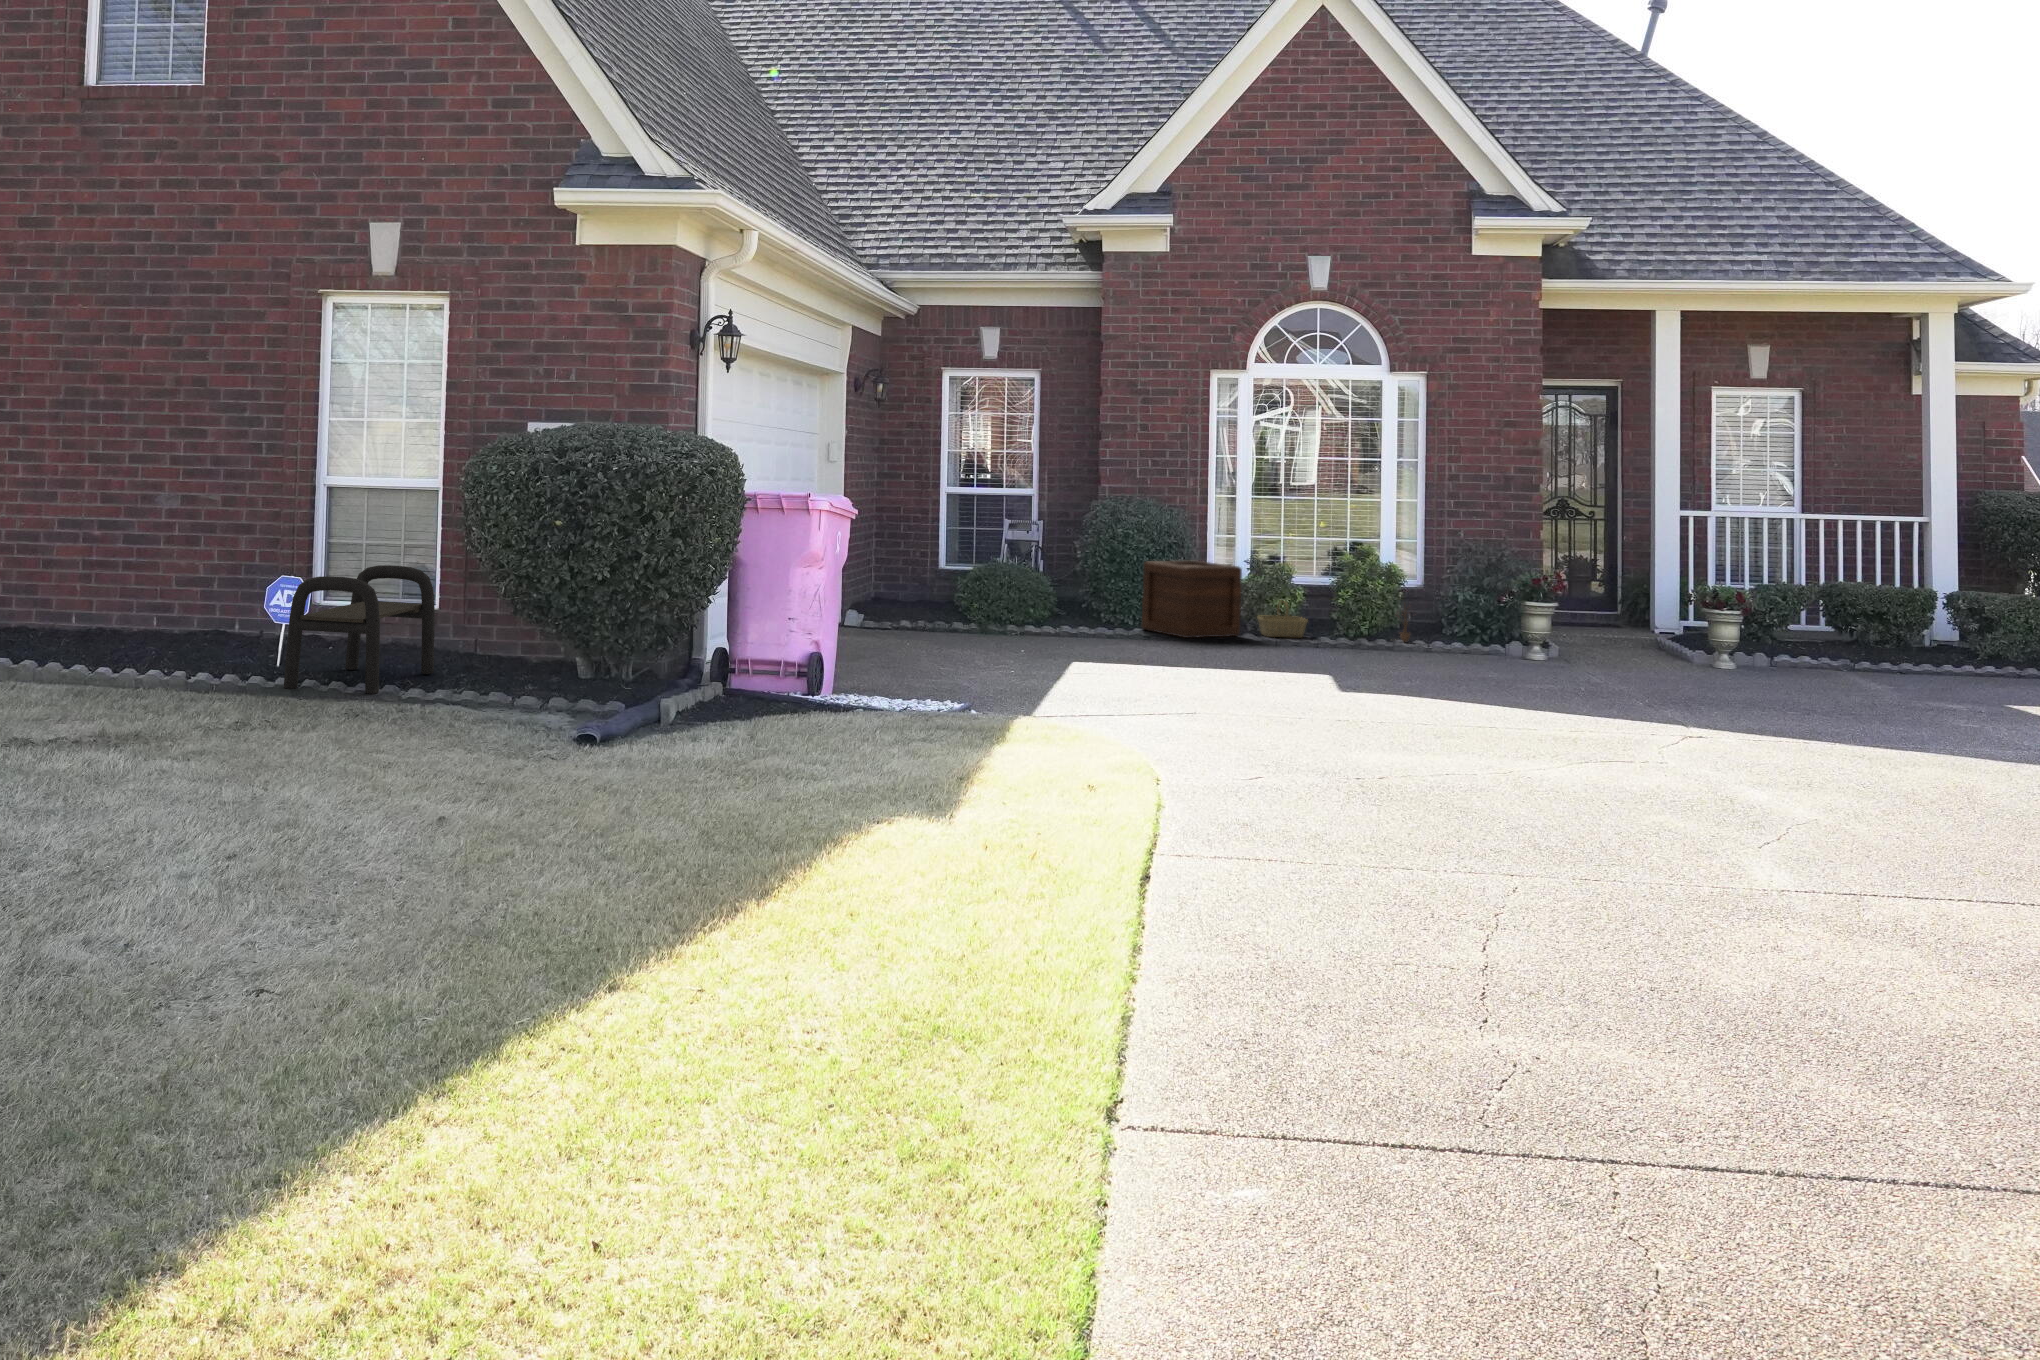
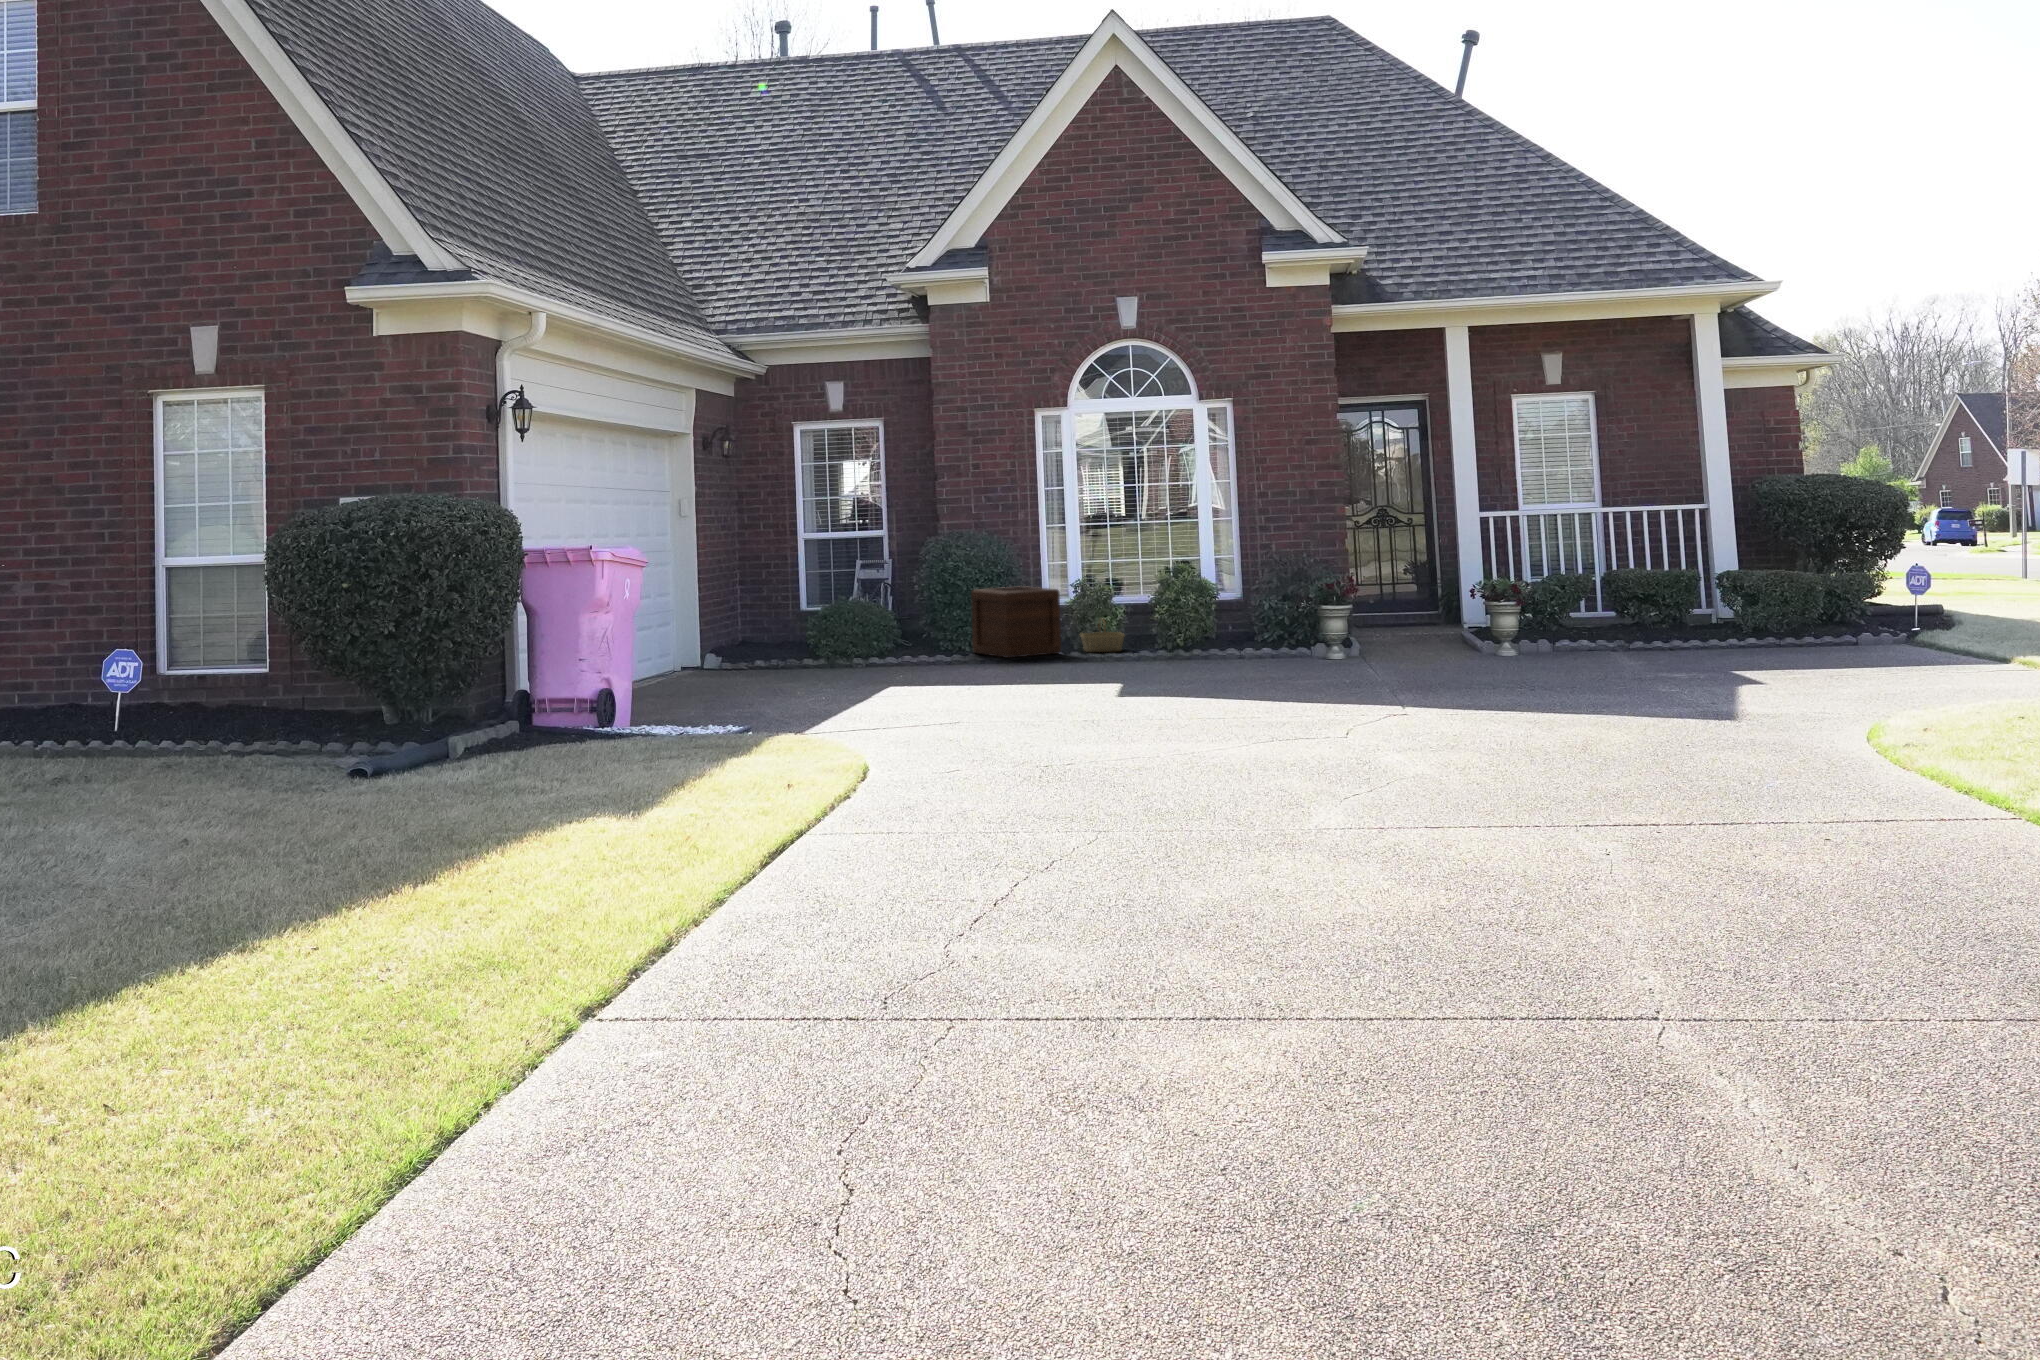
bench: present [284,565,435,694] -> none [120,634,267,750]
decorative plant: present [1391,607,1410,642] -> none [1202,612,1225,649]

